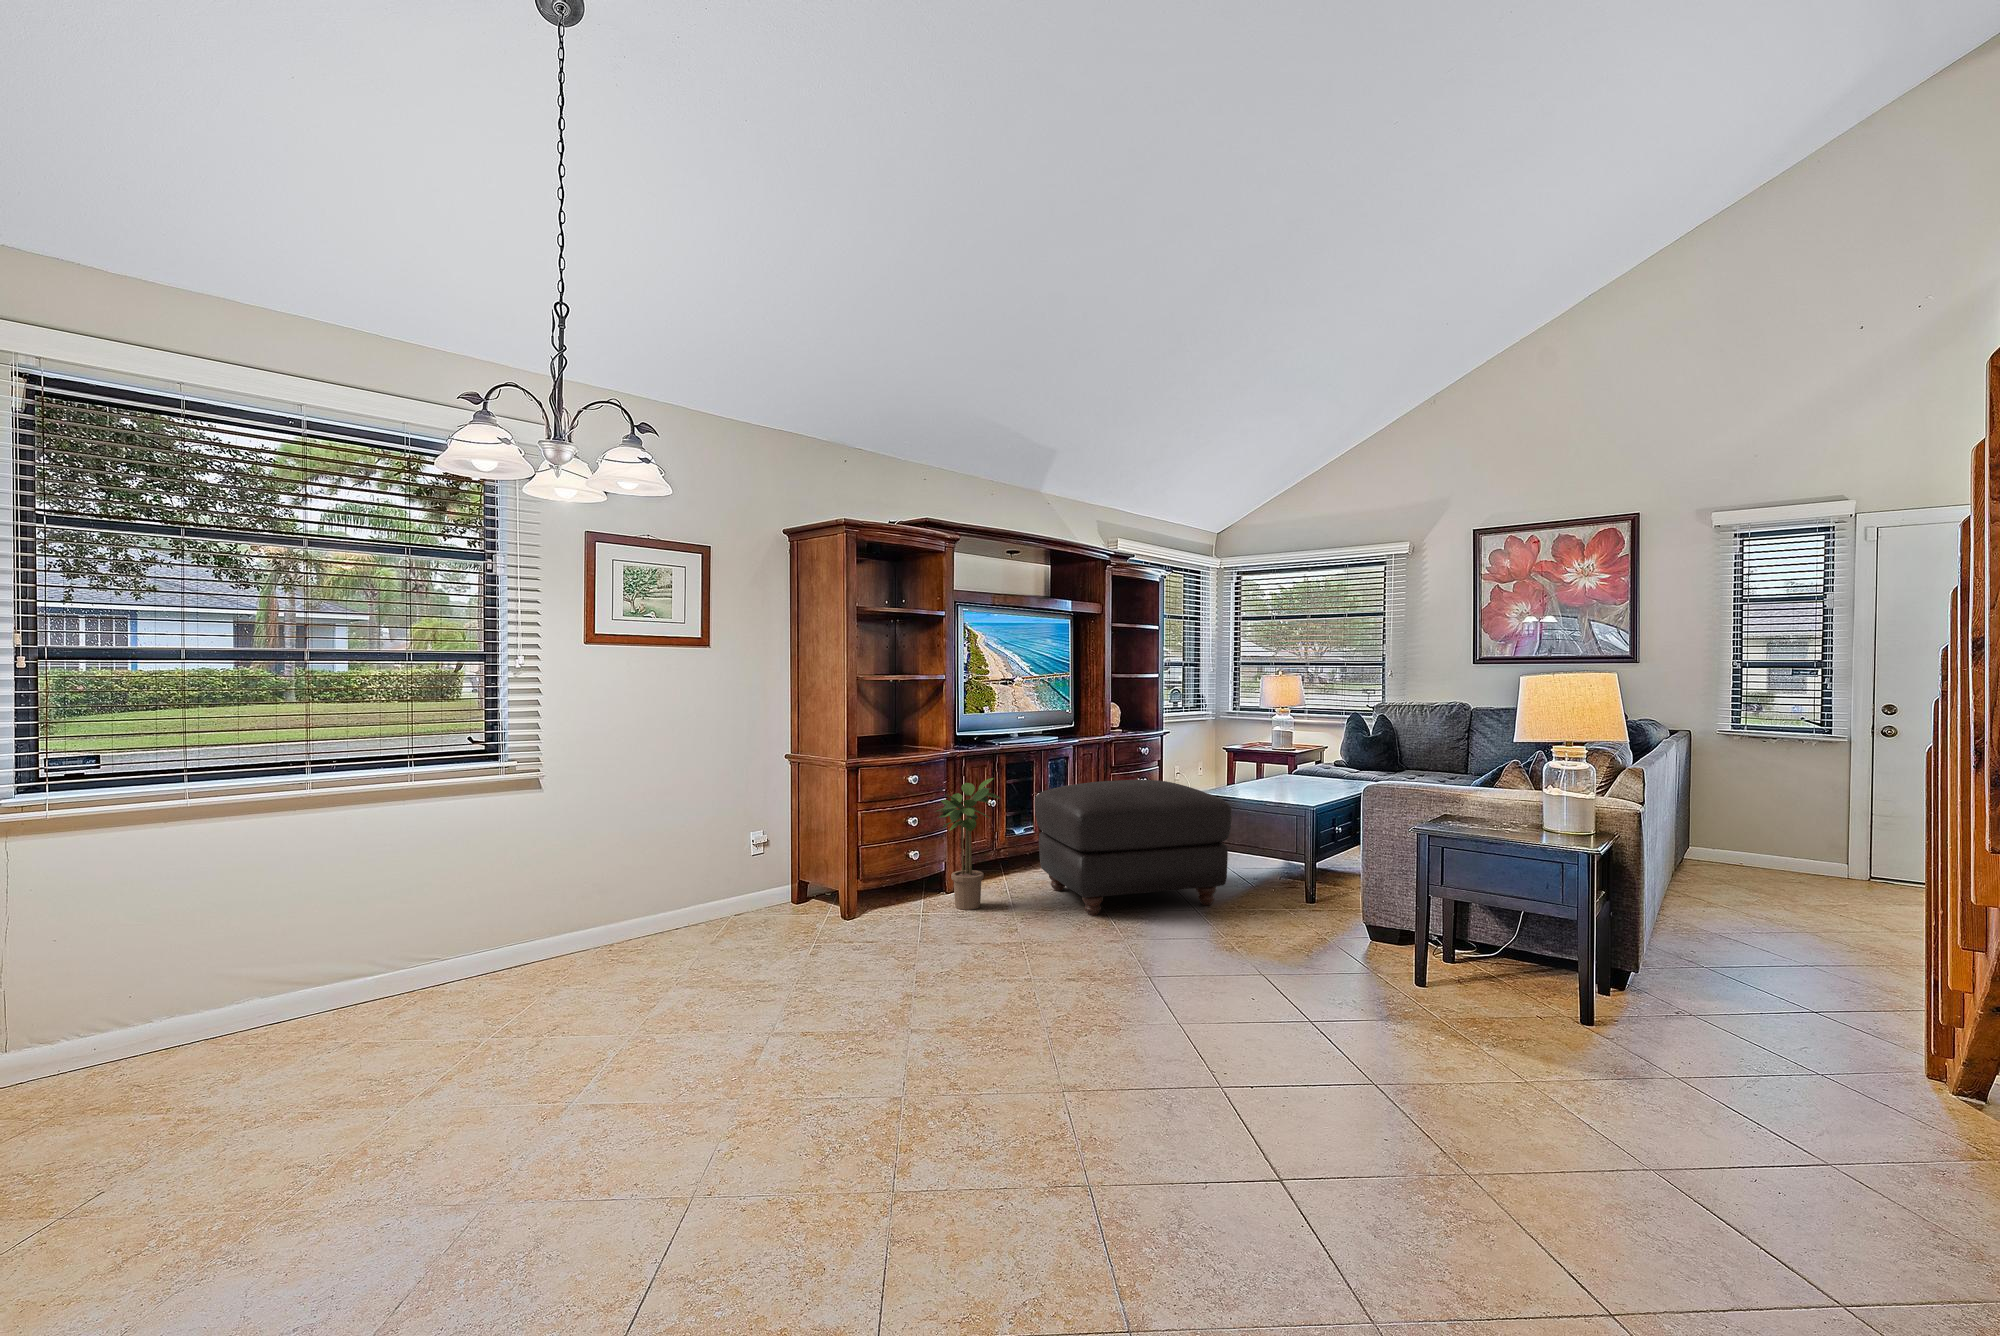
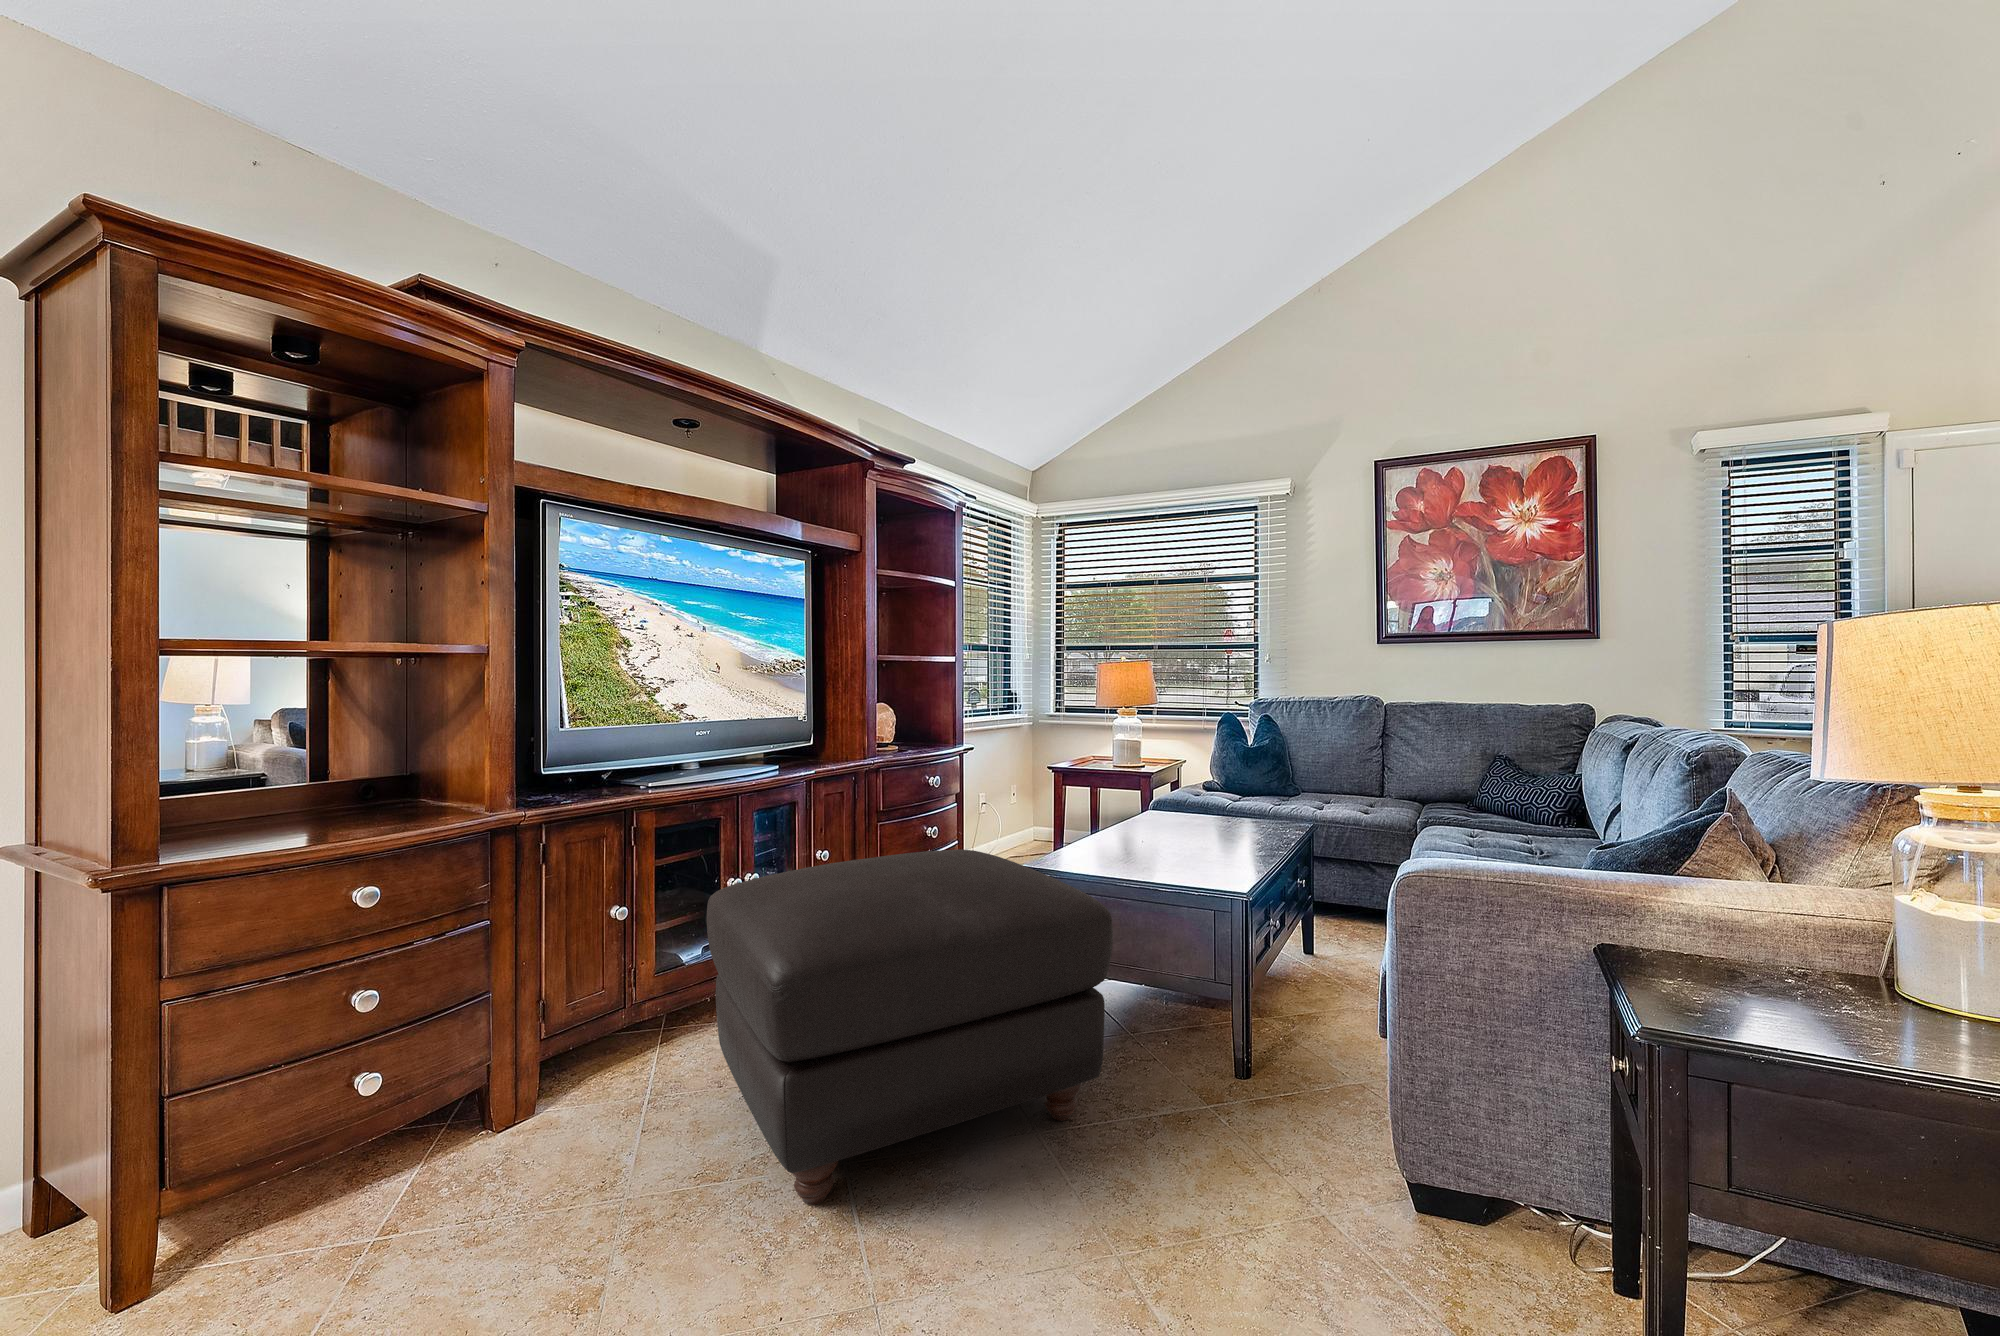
potted plant: present [936,778,1000,910] -> none [414,877,604,1218]

